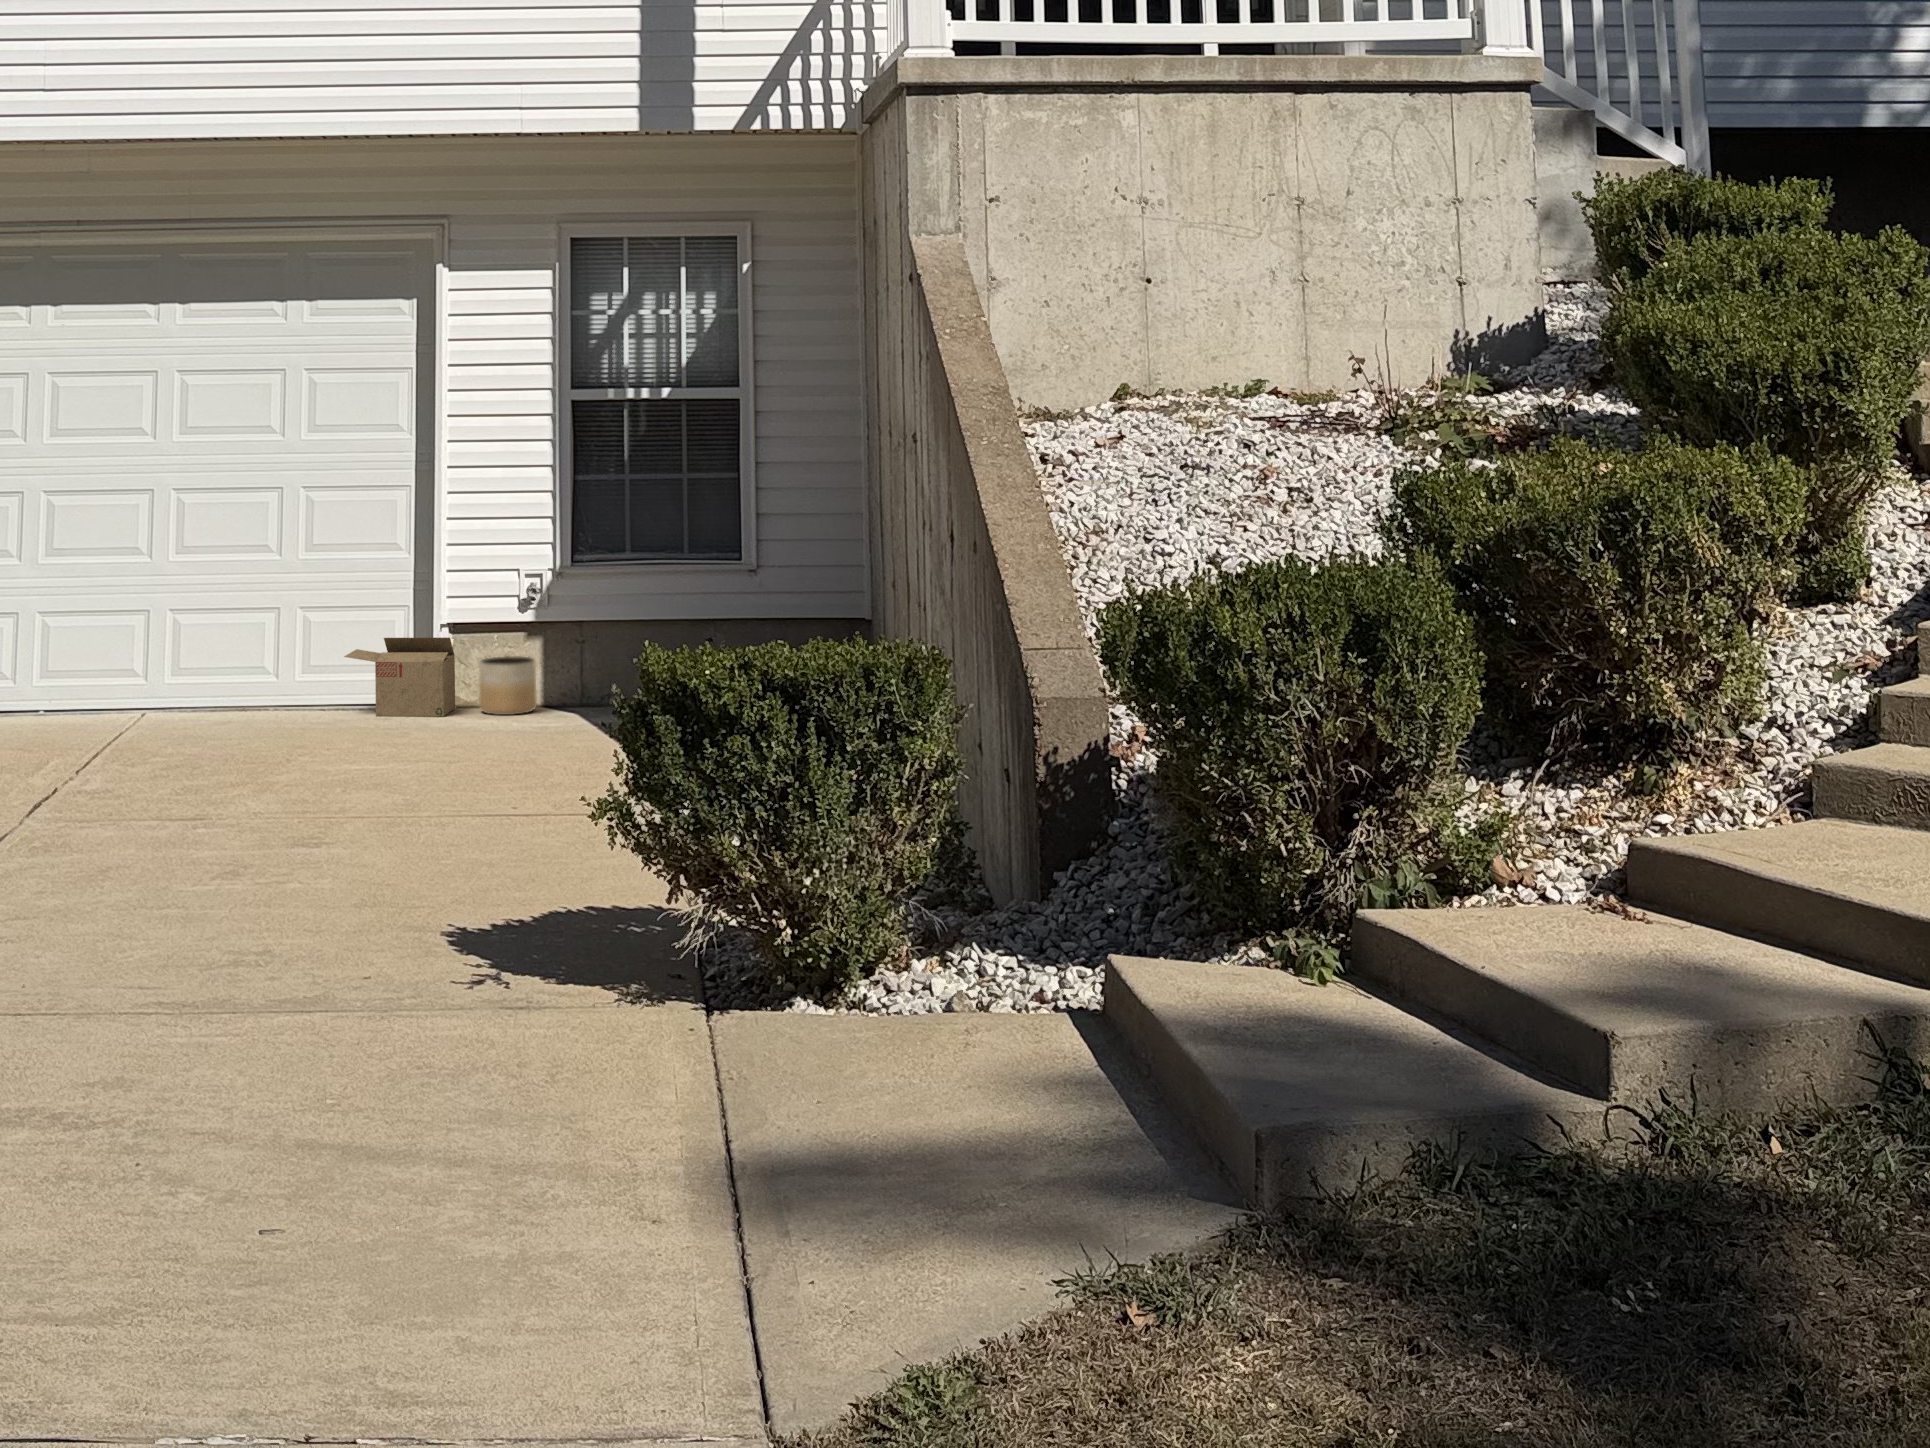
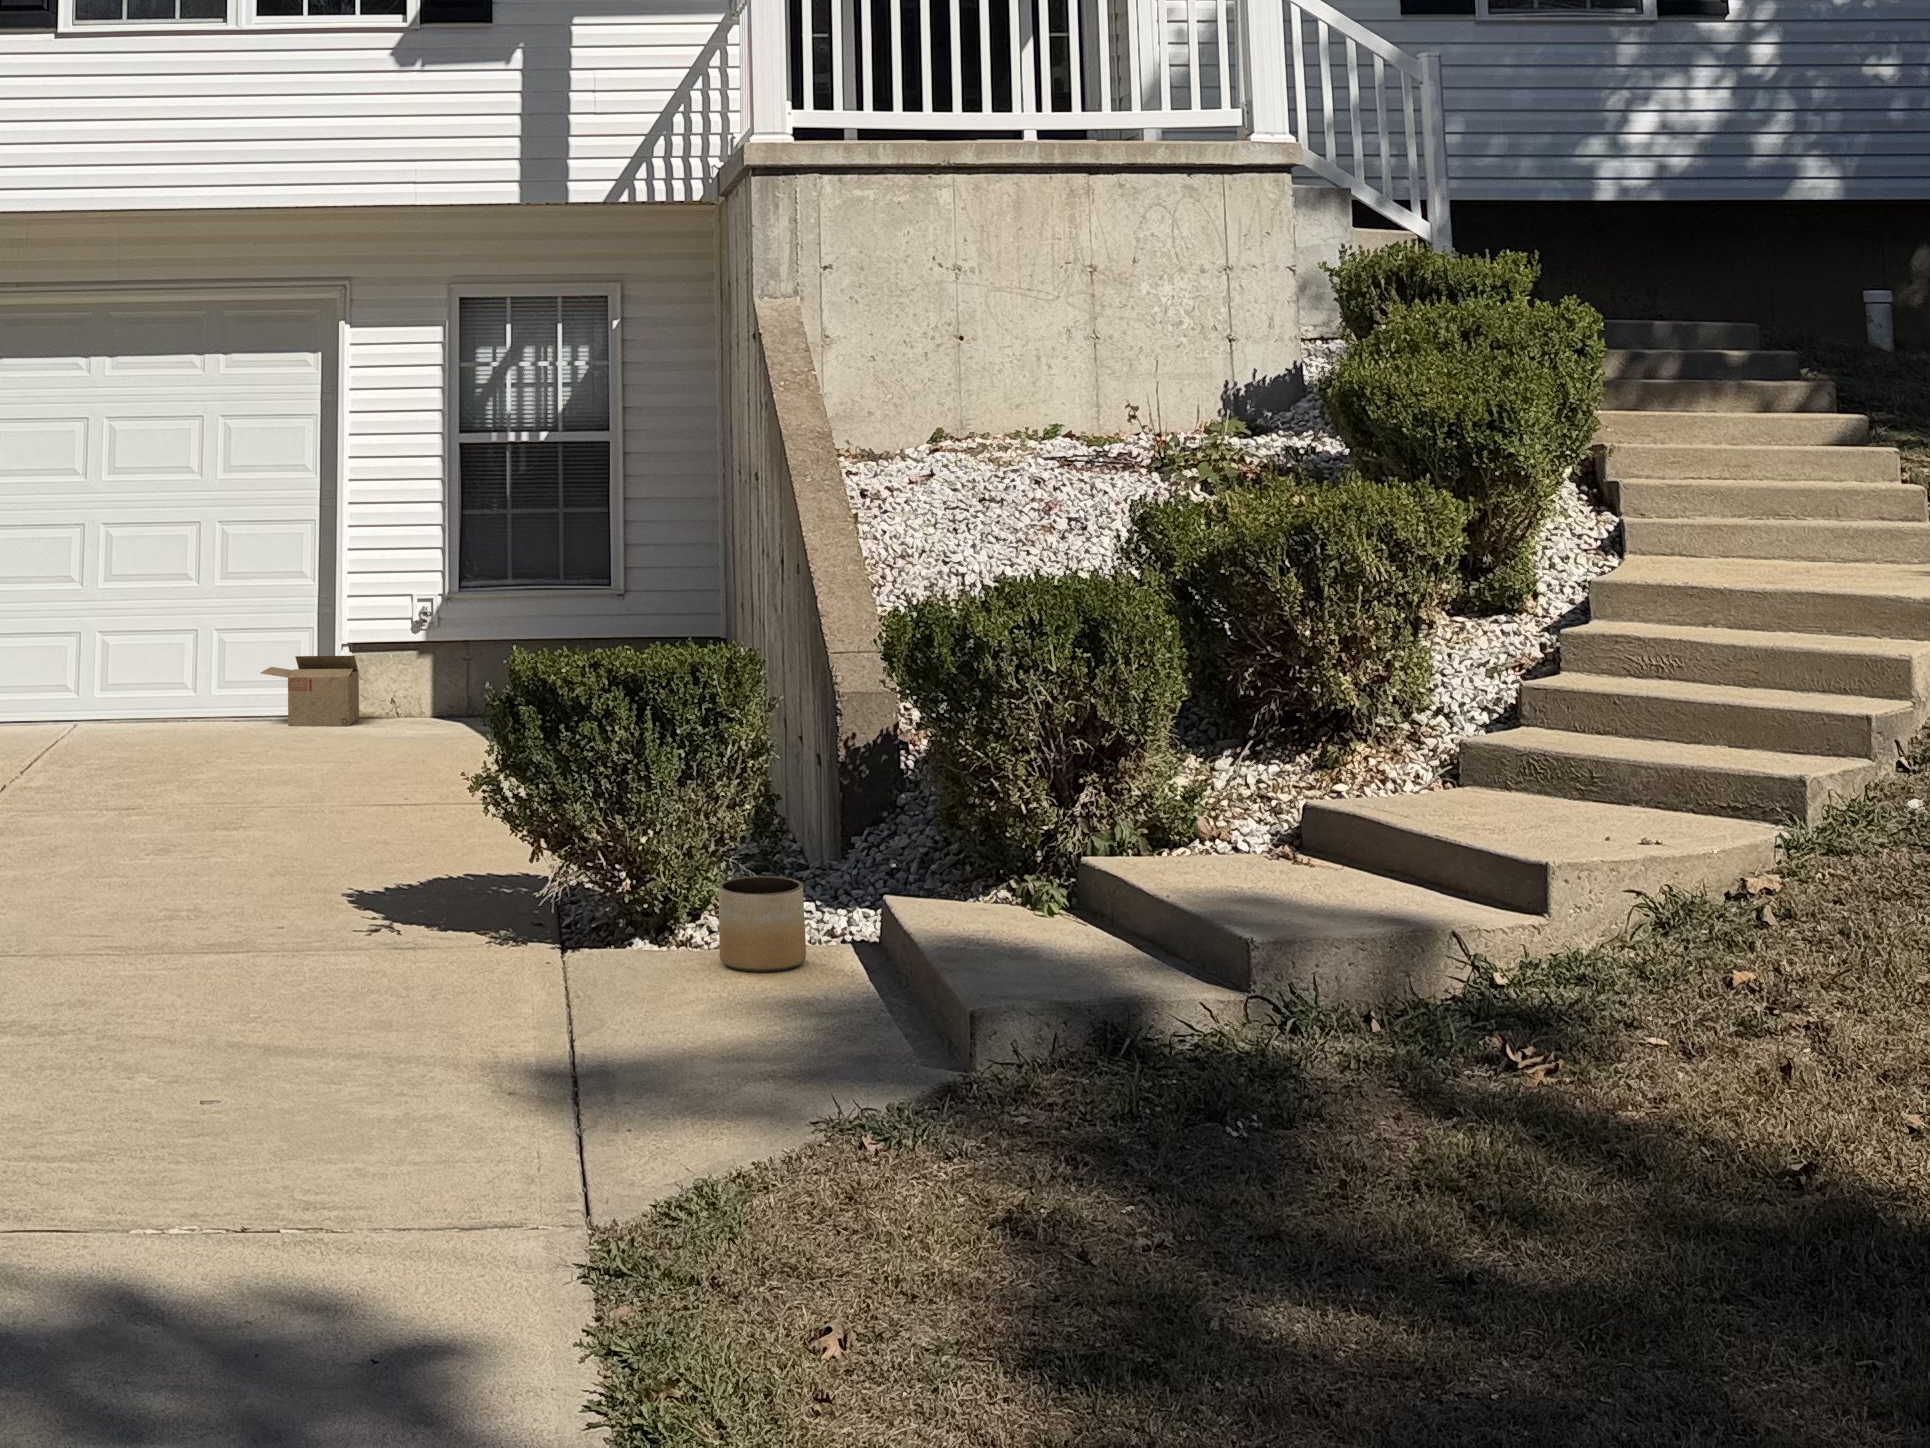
planter: present [479,656,537,715] -> present [719,876,806,972]

